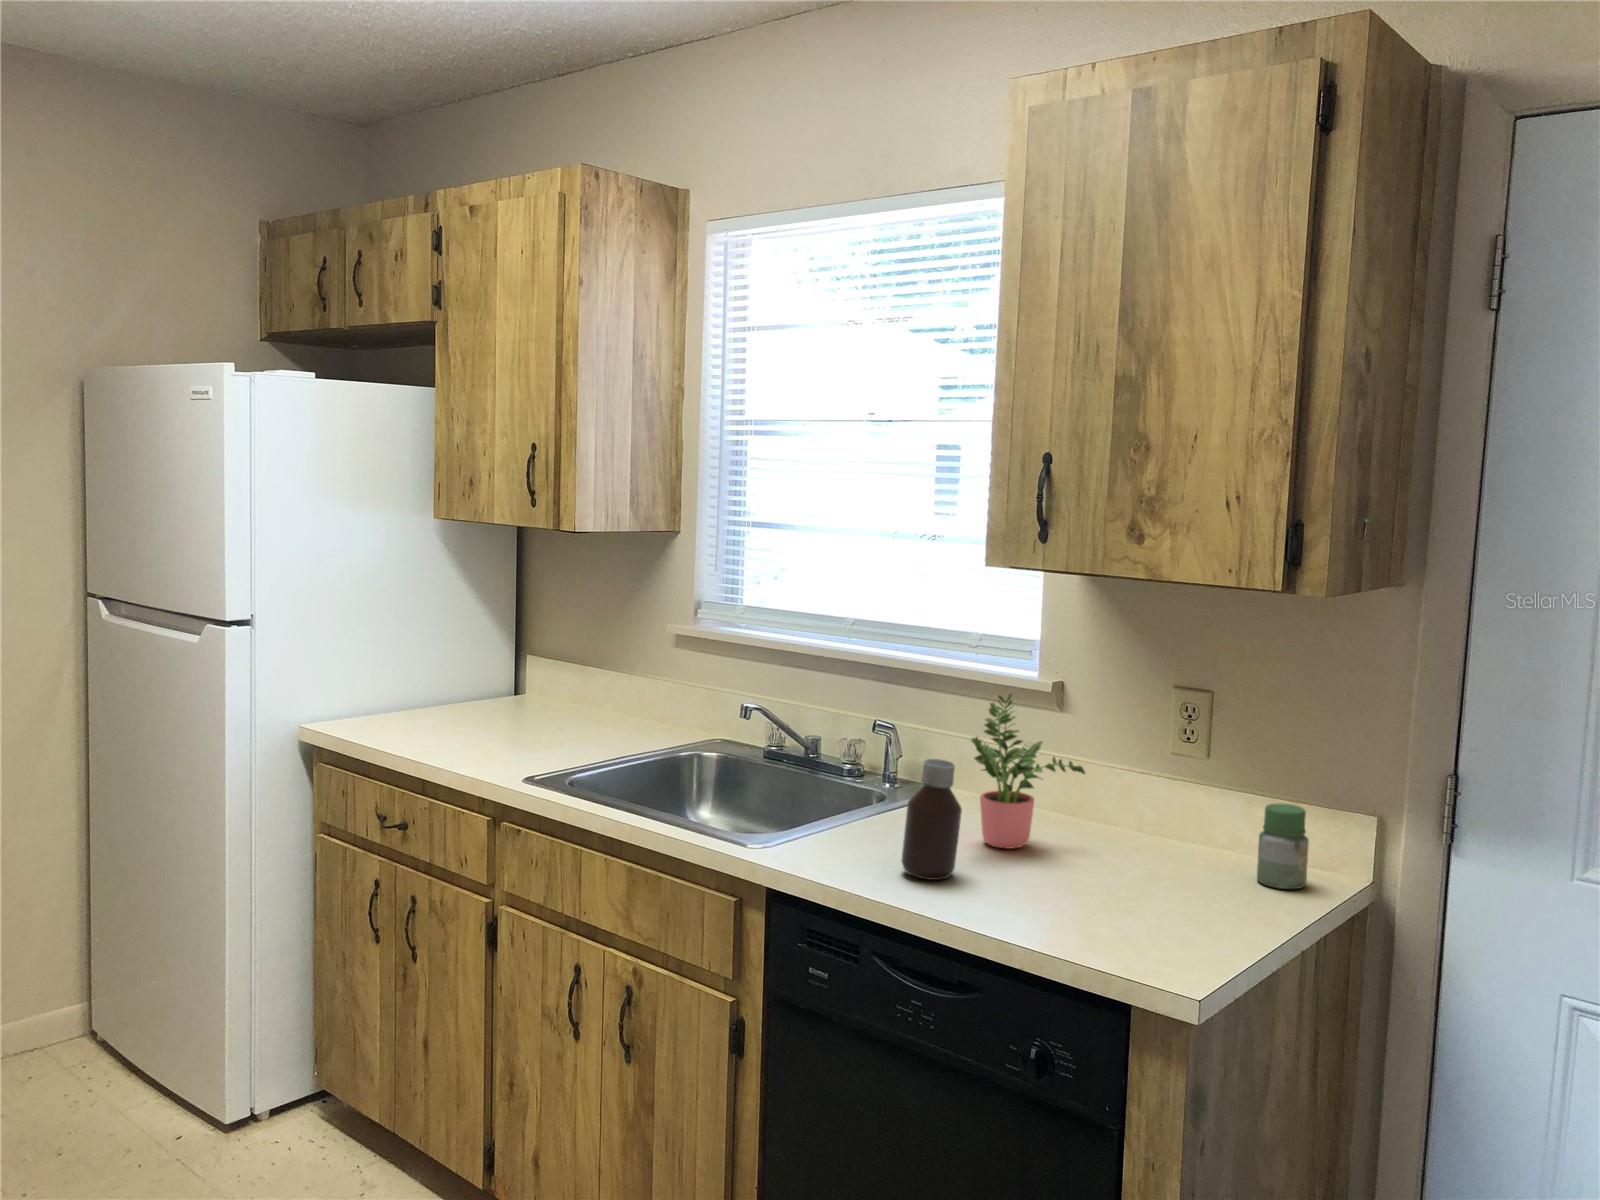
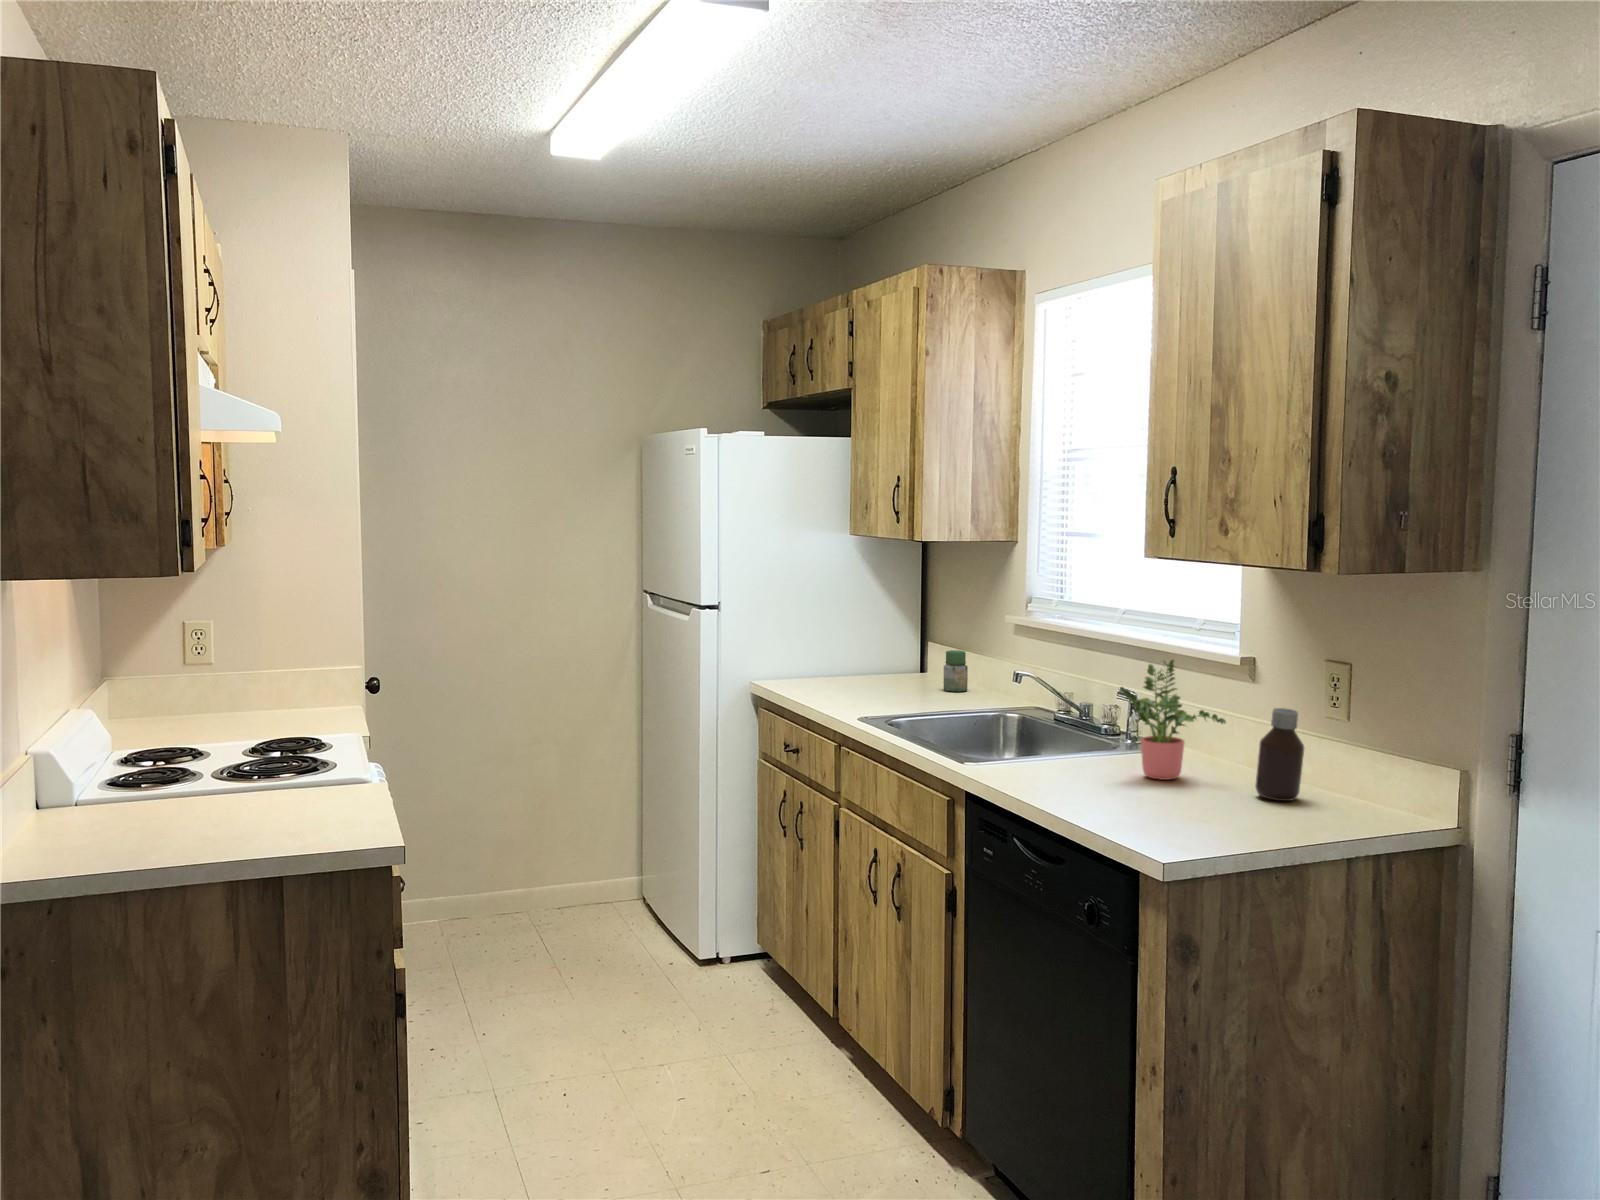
bottle: present [901,759,962,880] -> present [1255,708,1304,801]
jar: present [1257,804,1309,889] -> present [944,650,968,692]

